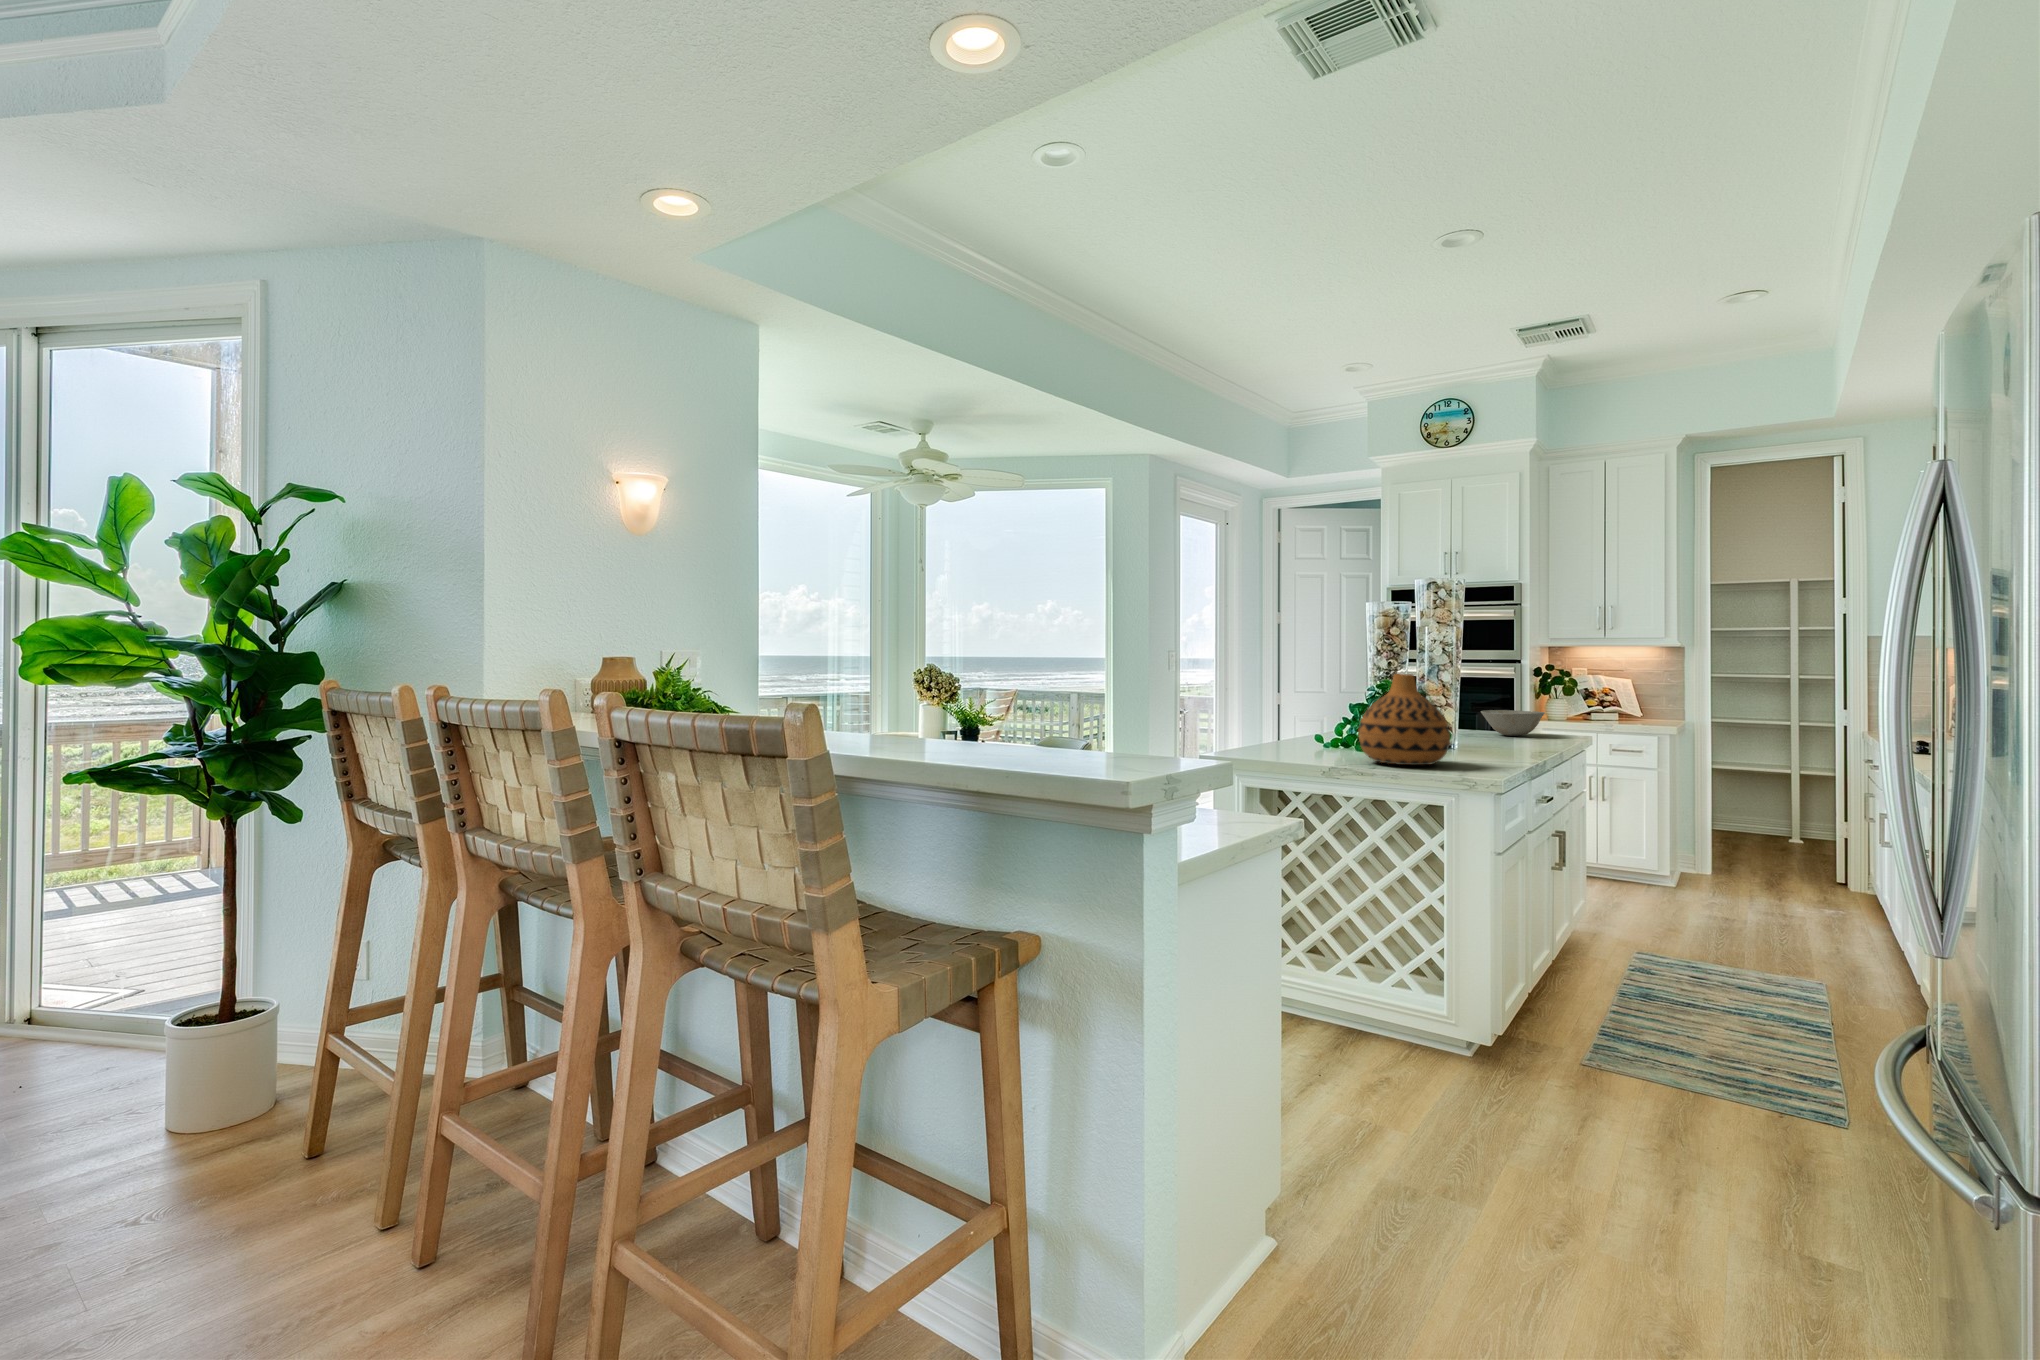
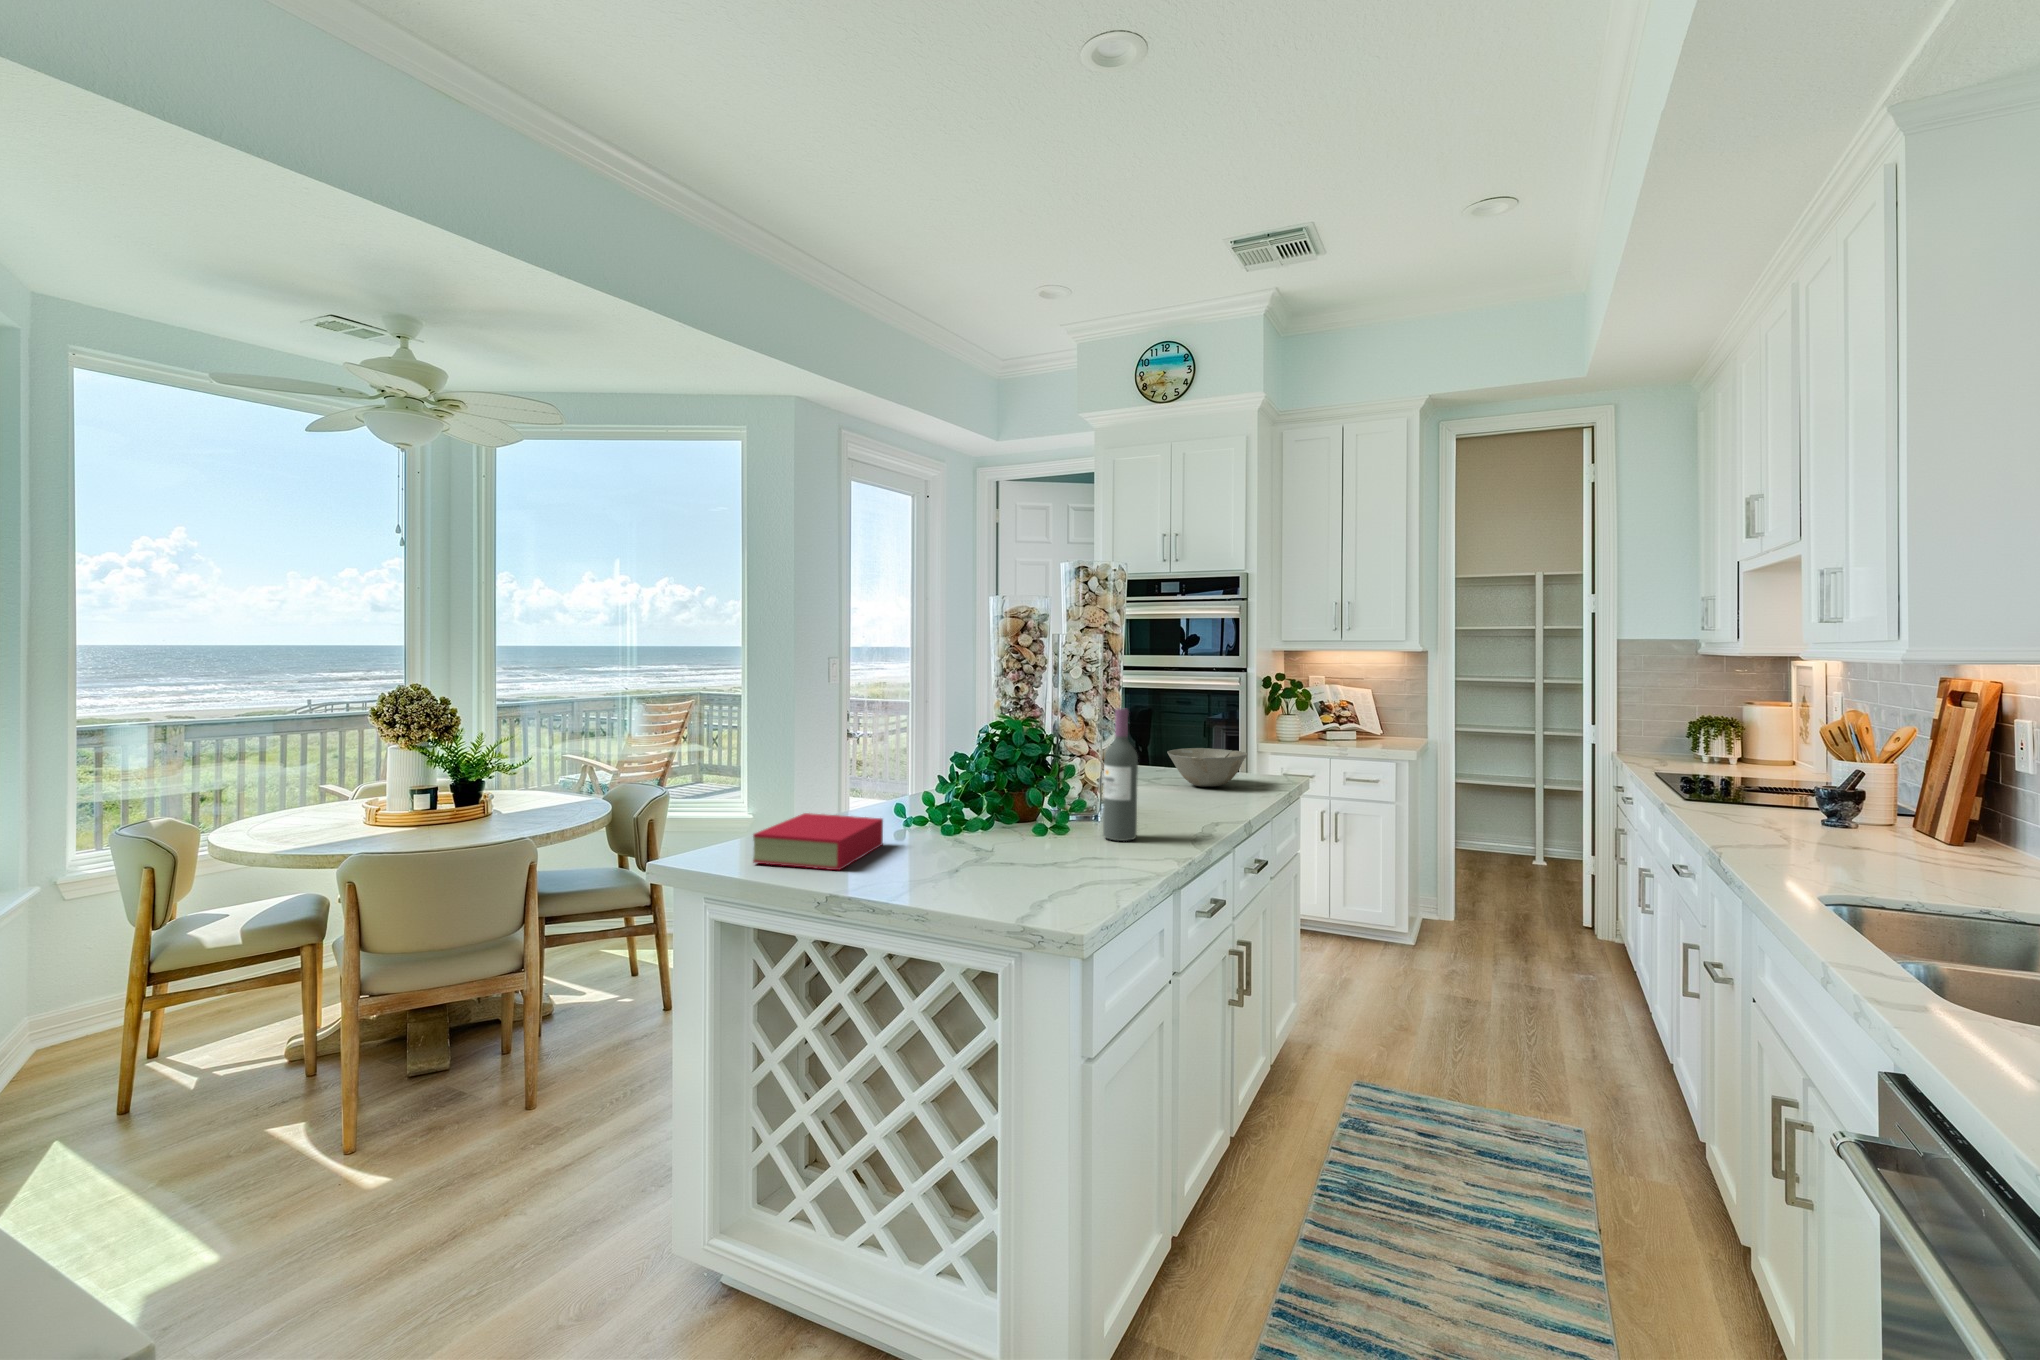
wine bottle: none [1462,671,1486,754] -> present [1103,708,1138,841]
vase: present [1358,674,1450,765] -> none [906,723,1050,888]
book: none [1256,734,1321,760] -> present [753,813,883,870]

